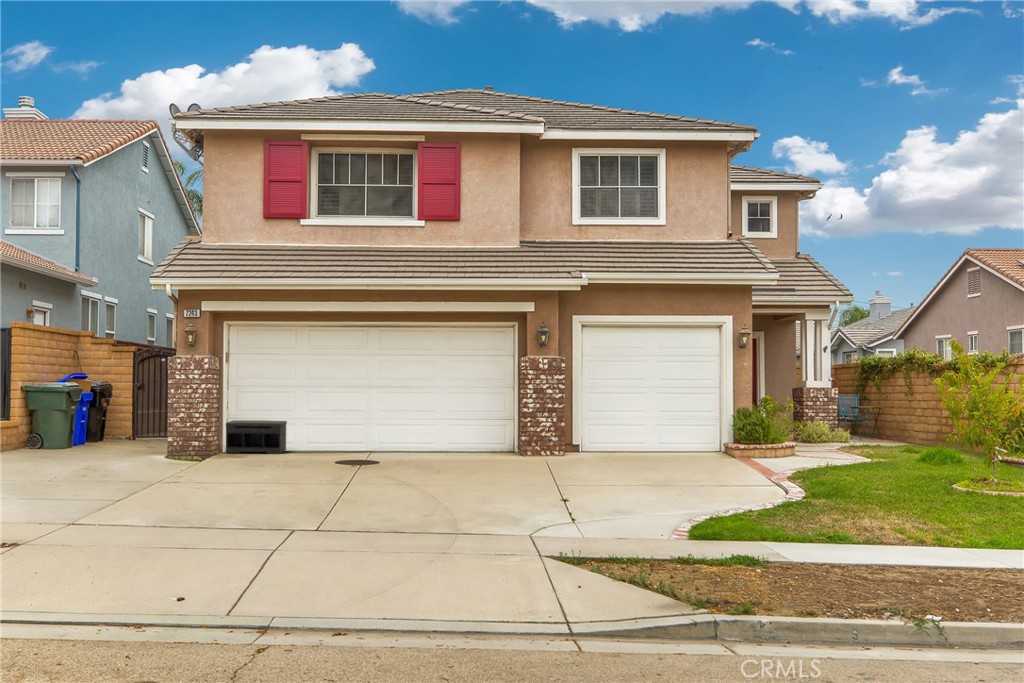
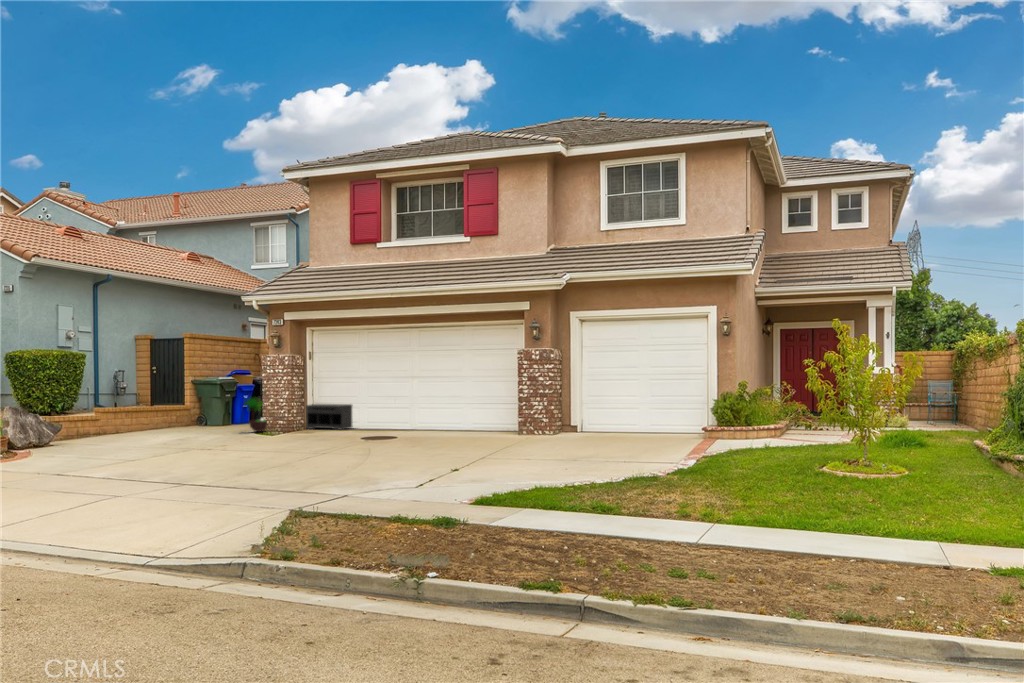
potted tree: none [143,409,178,460] -> present [245,398,267,432]

